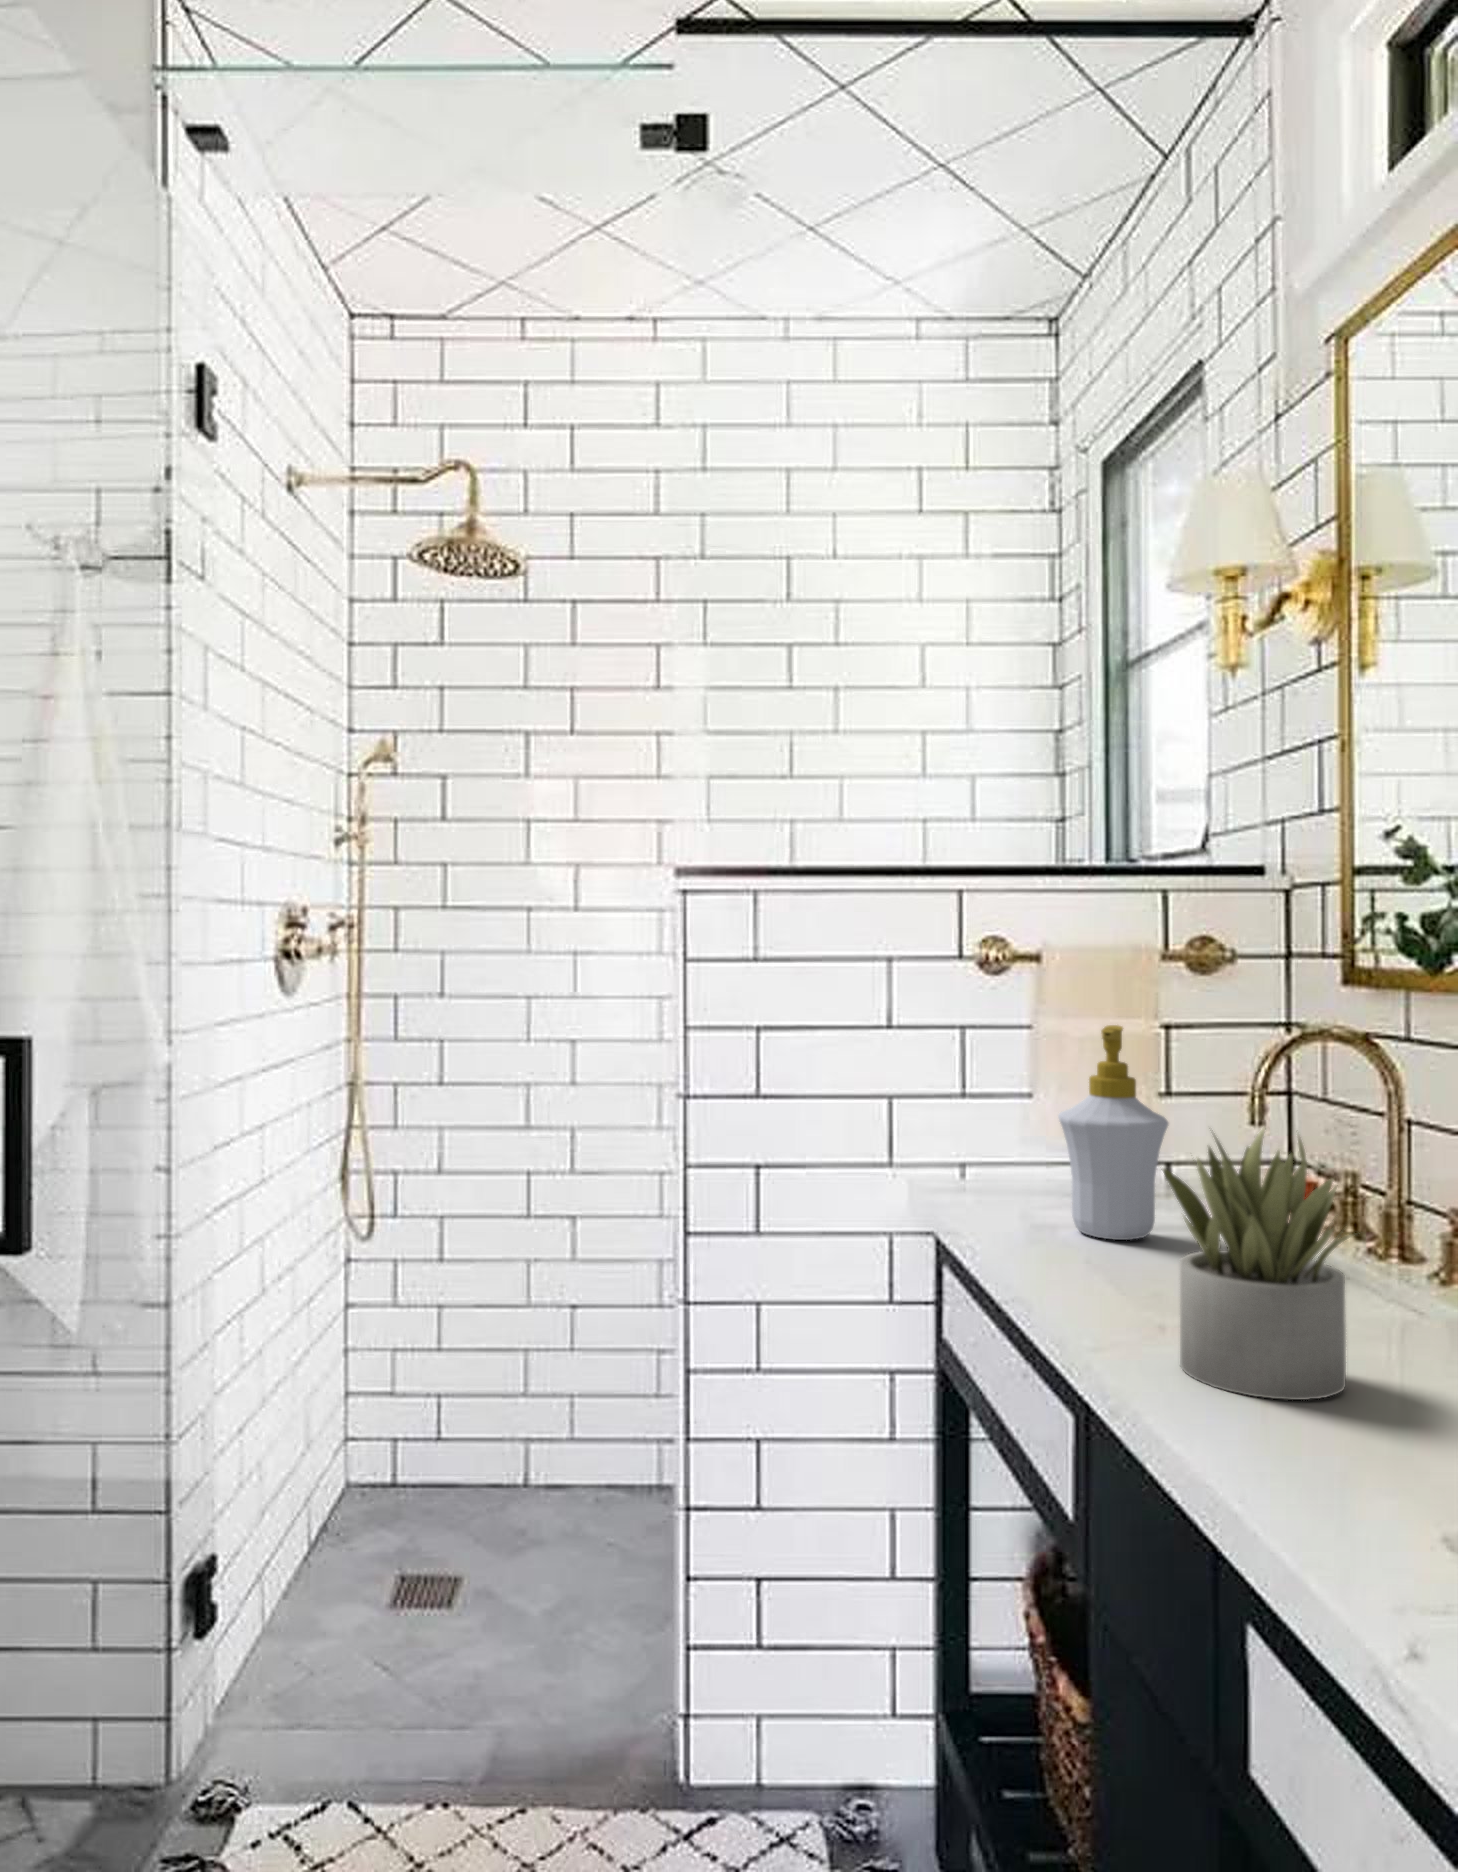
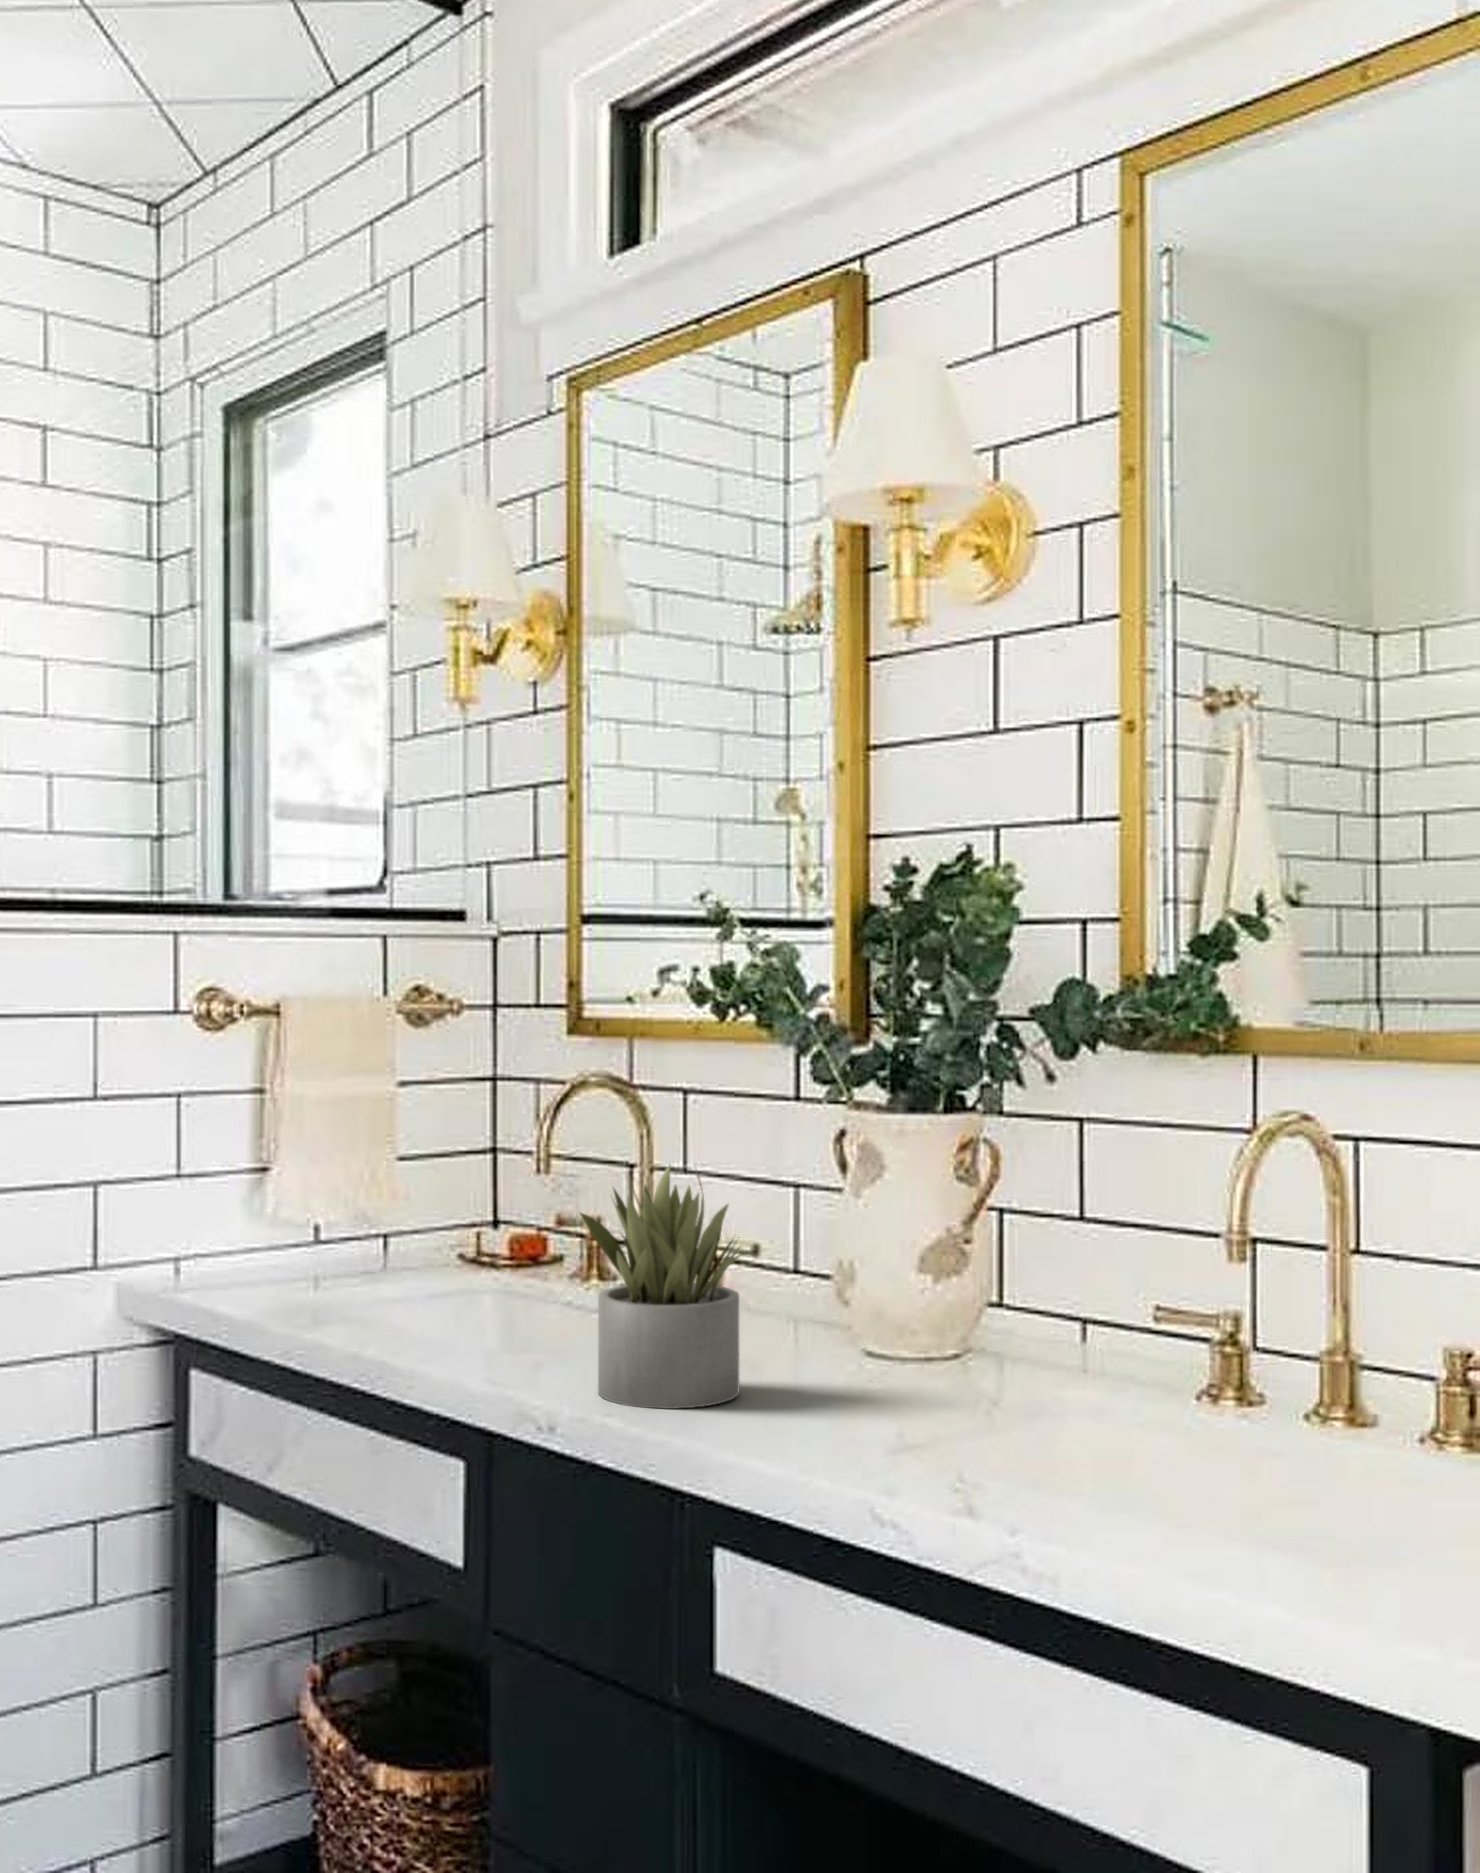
soap bottle: present [1058,1025,1168,1240] -> none [335,1084,449,1313]

